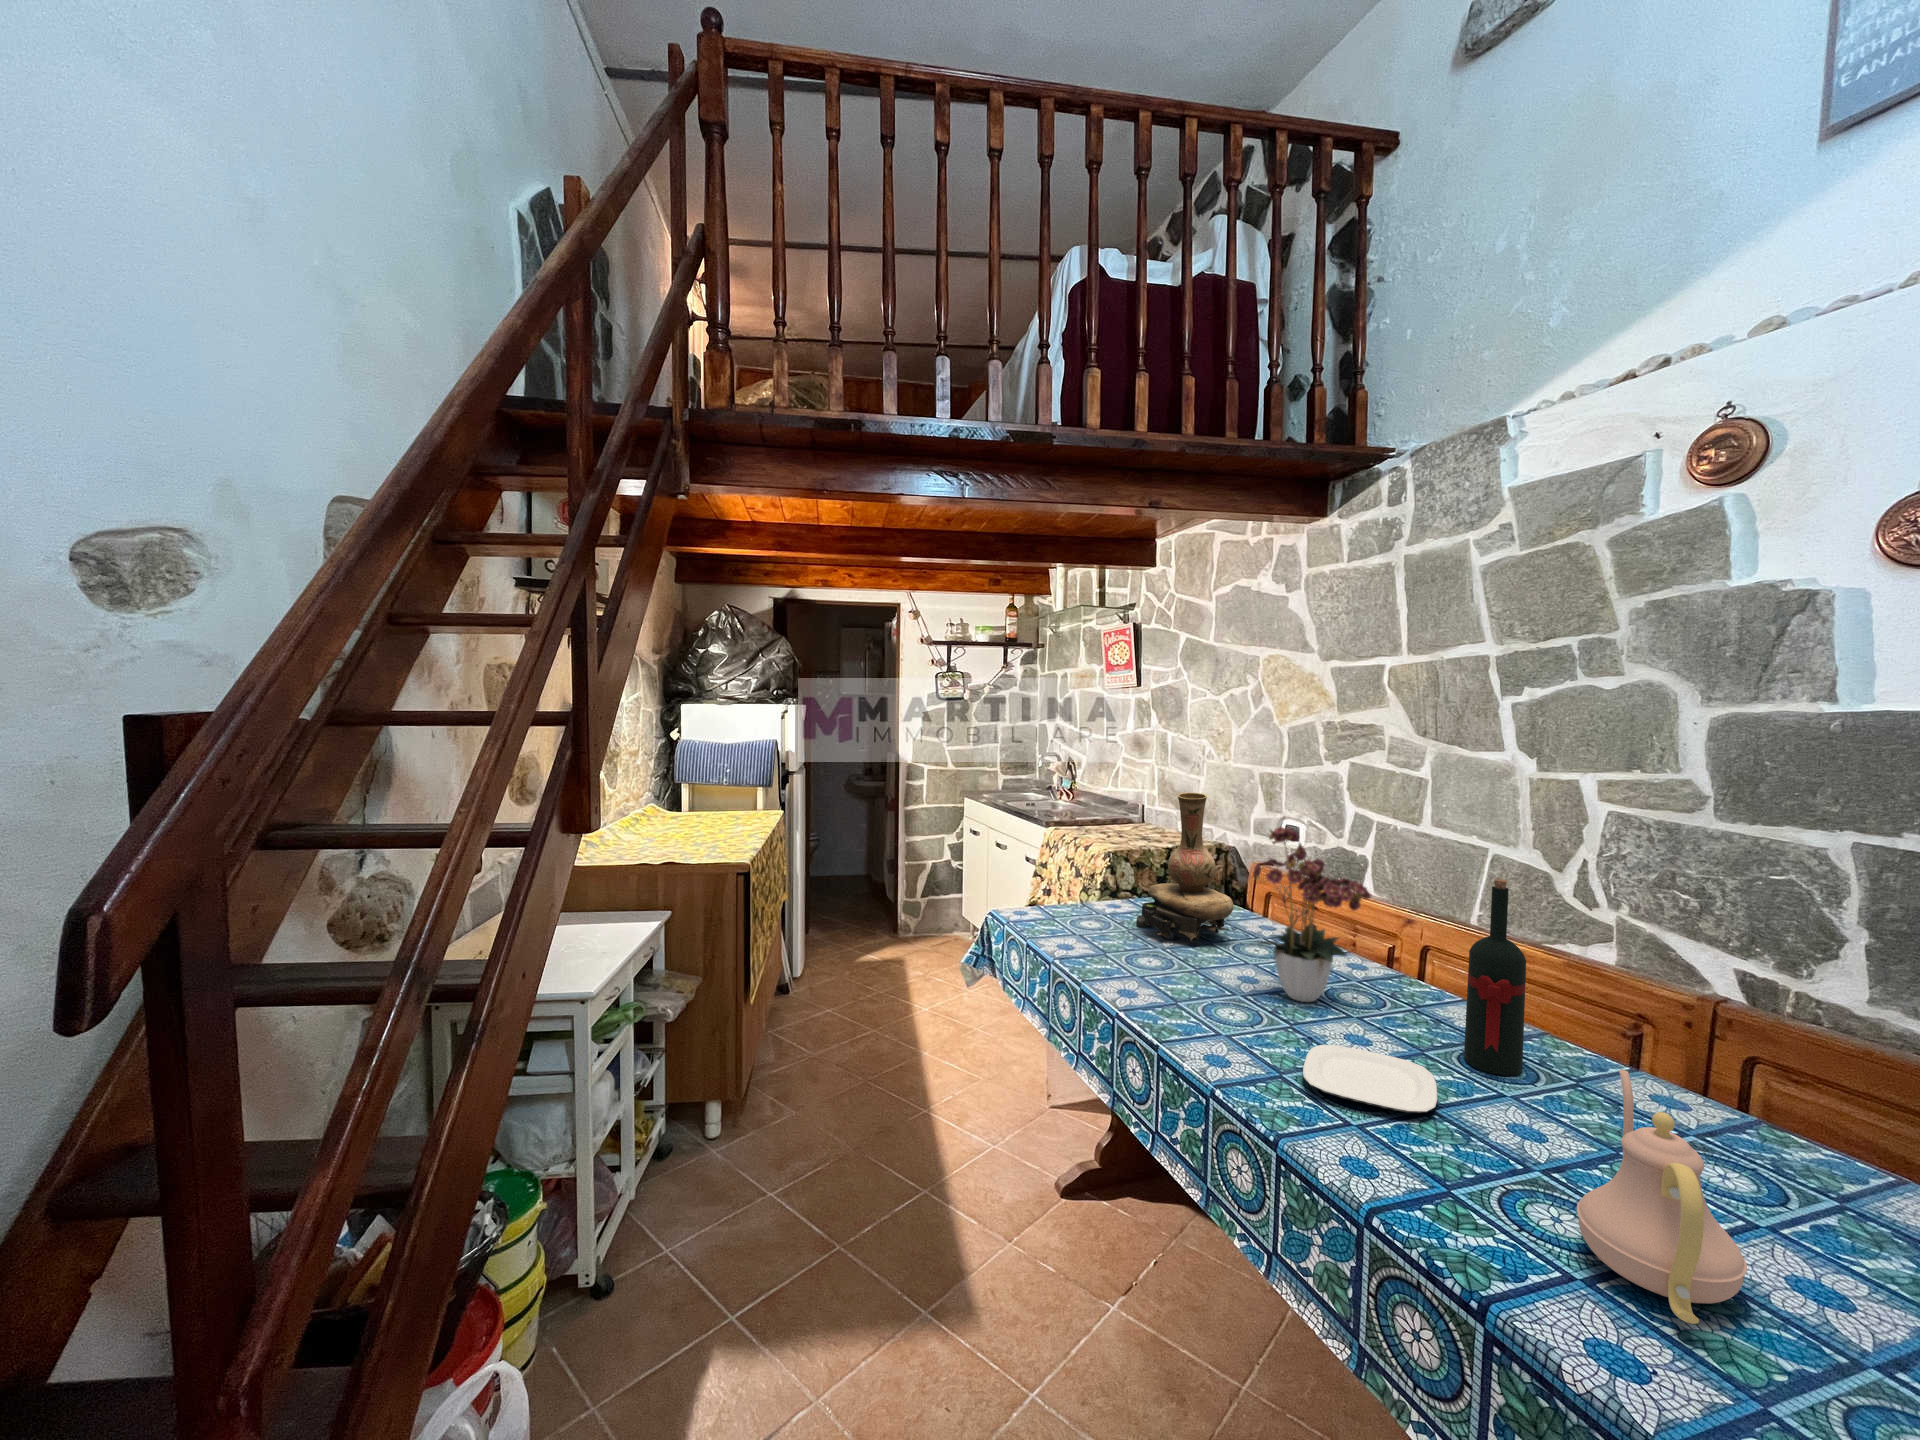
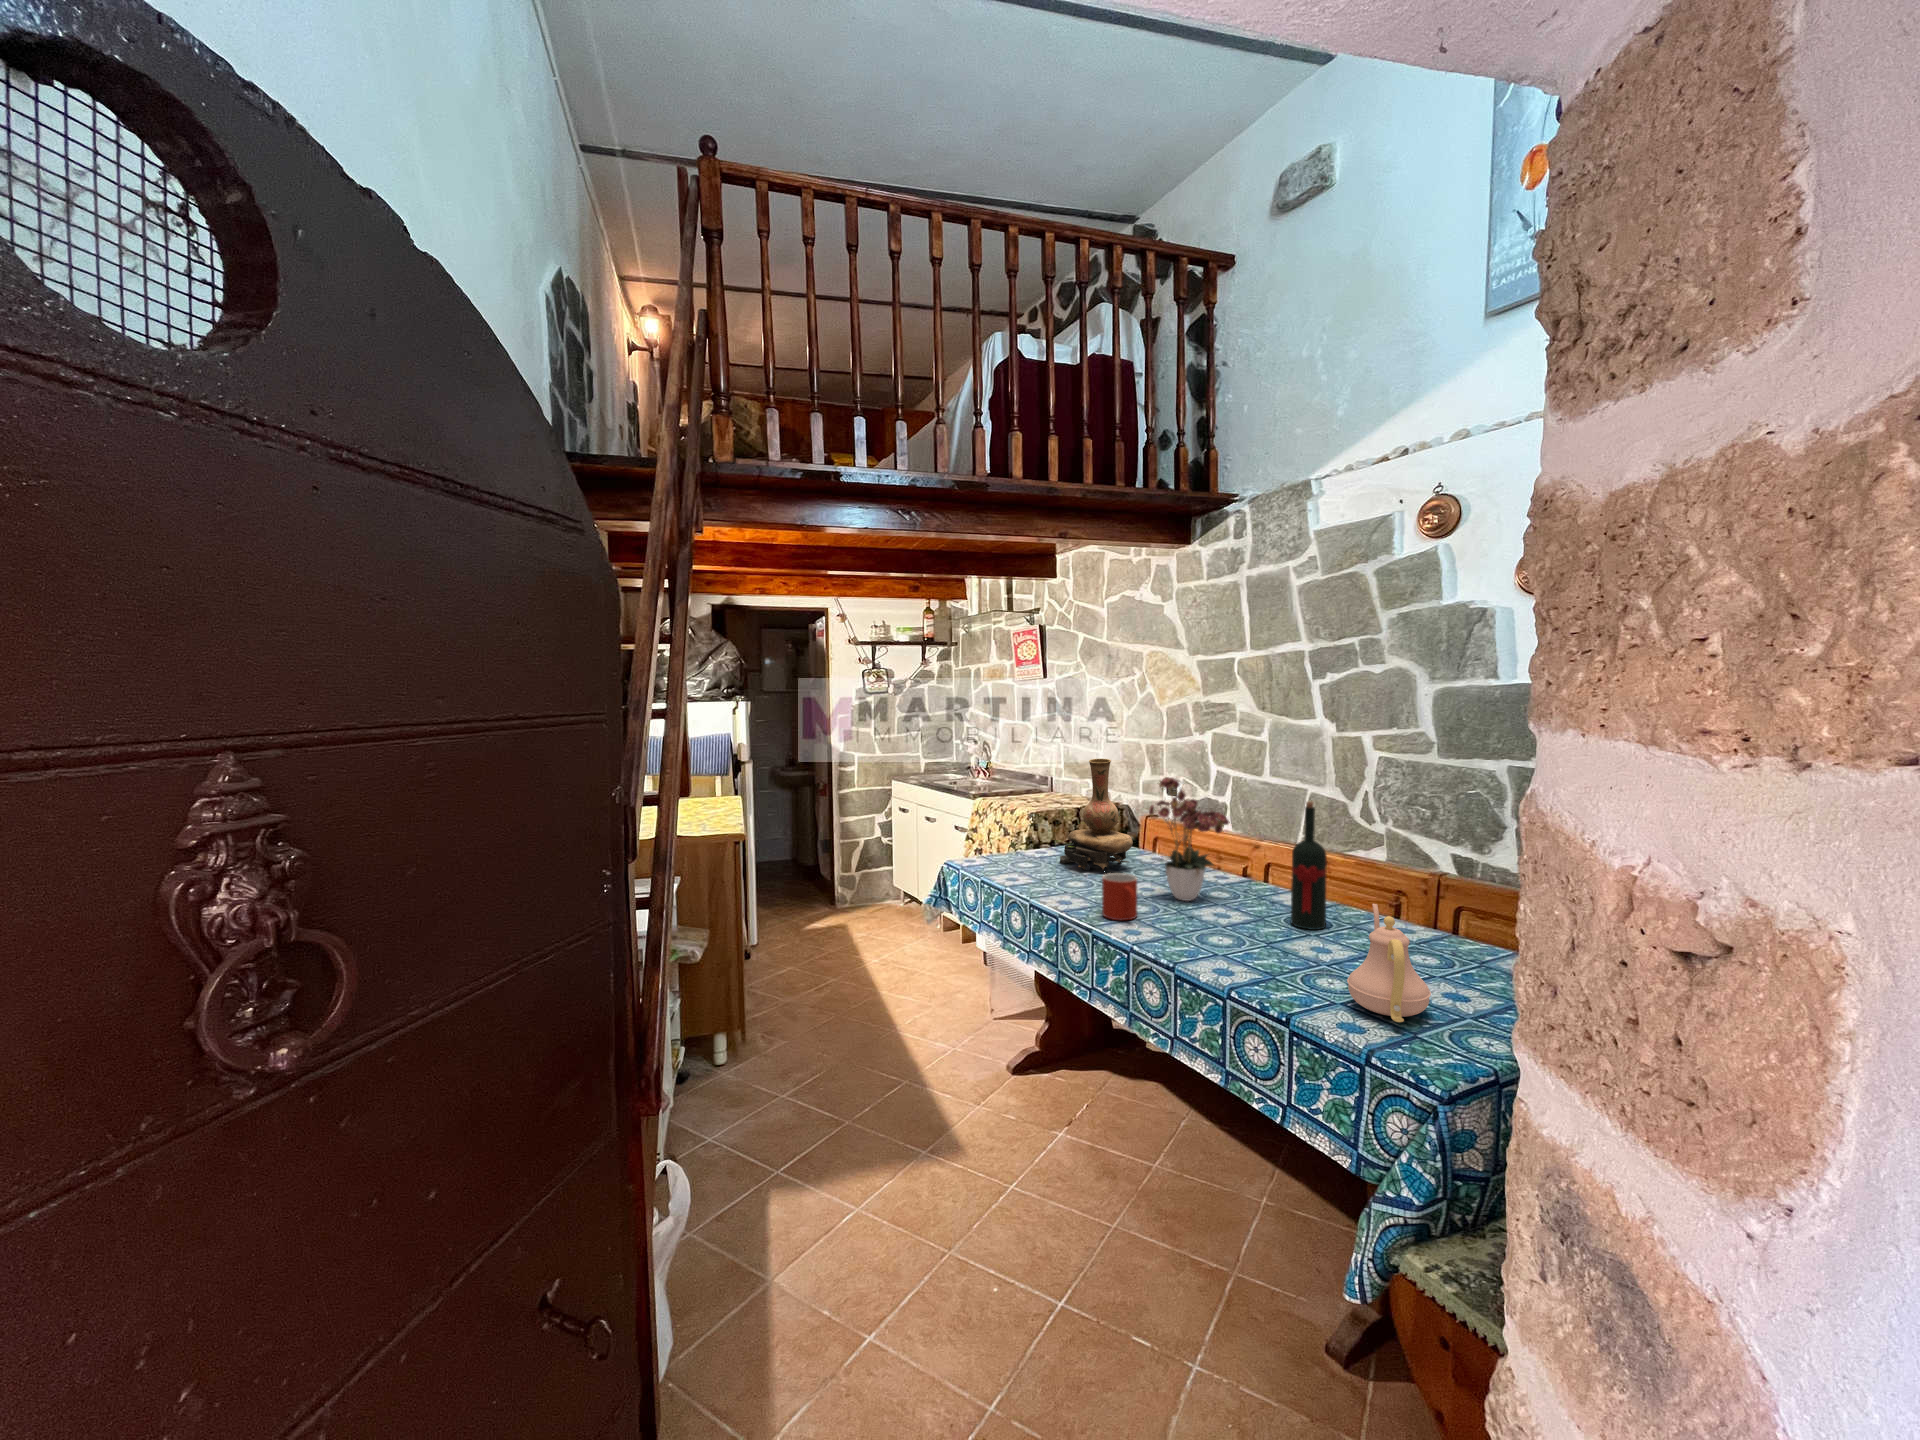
mug: none [1179,958,1230,1029] -> present [1102,873,1137,920]
plate: present [1303,1045,1437,1113] -> none [1189,921,1273,951]

